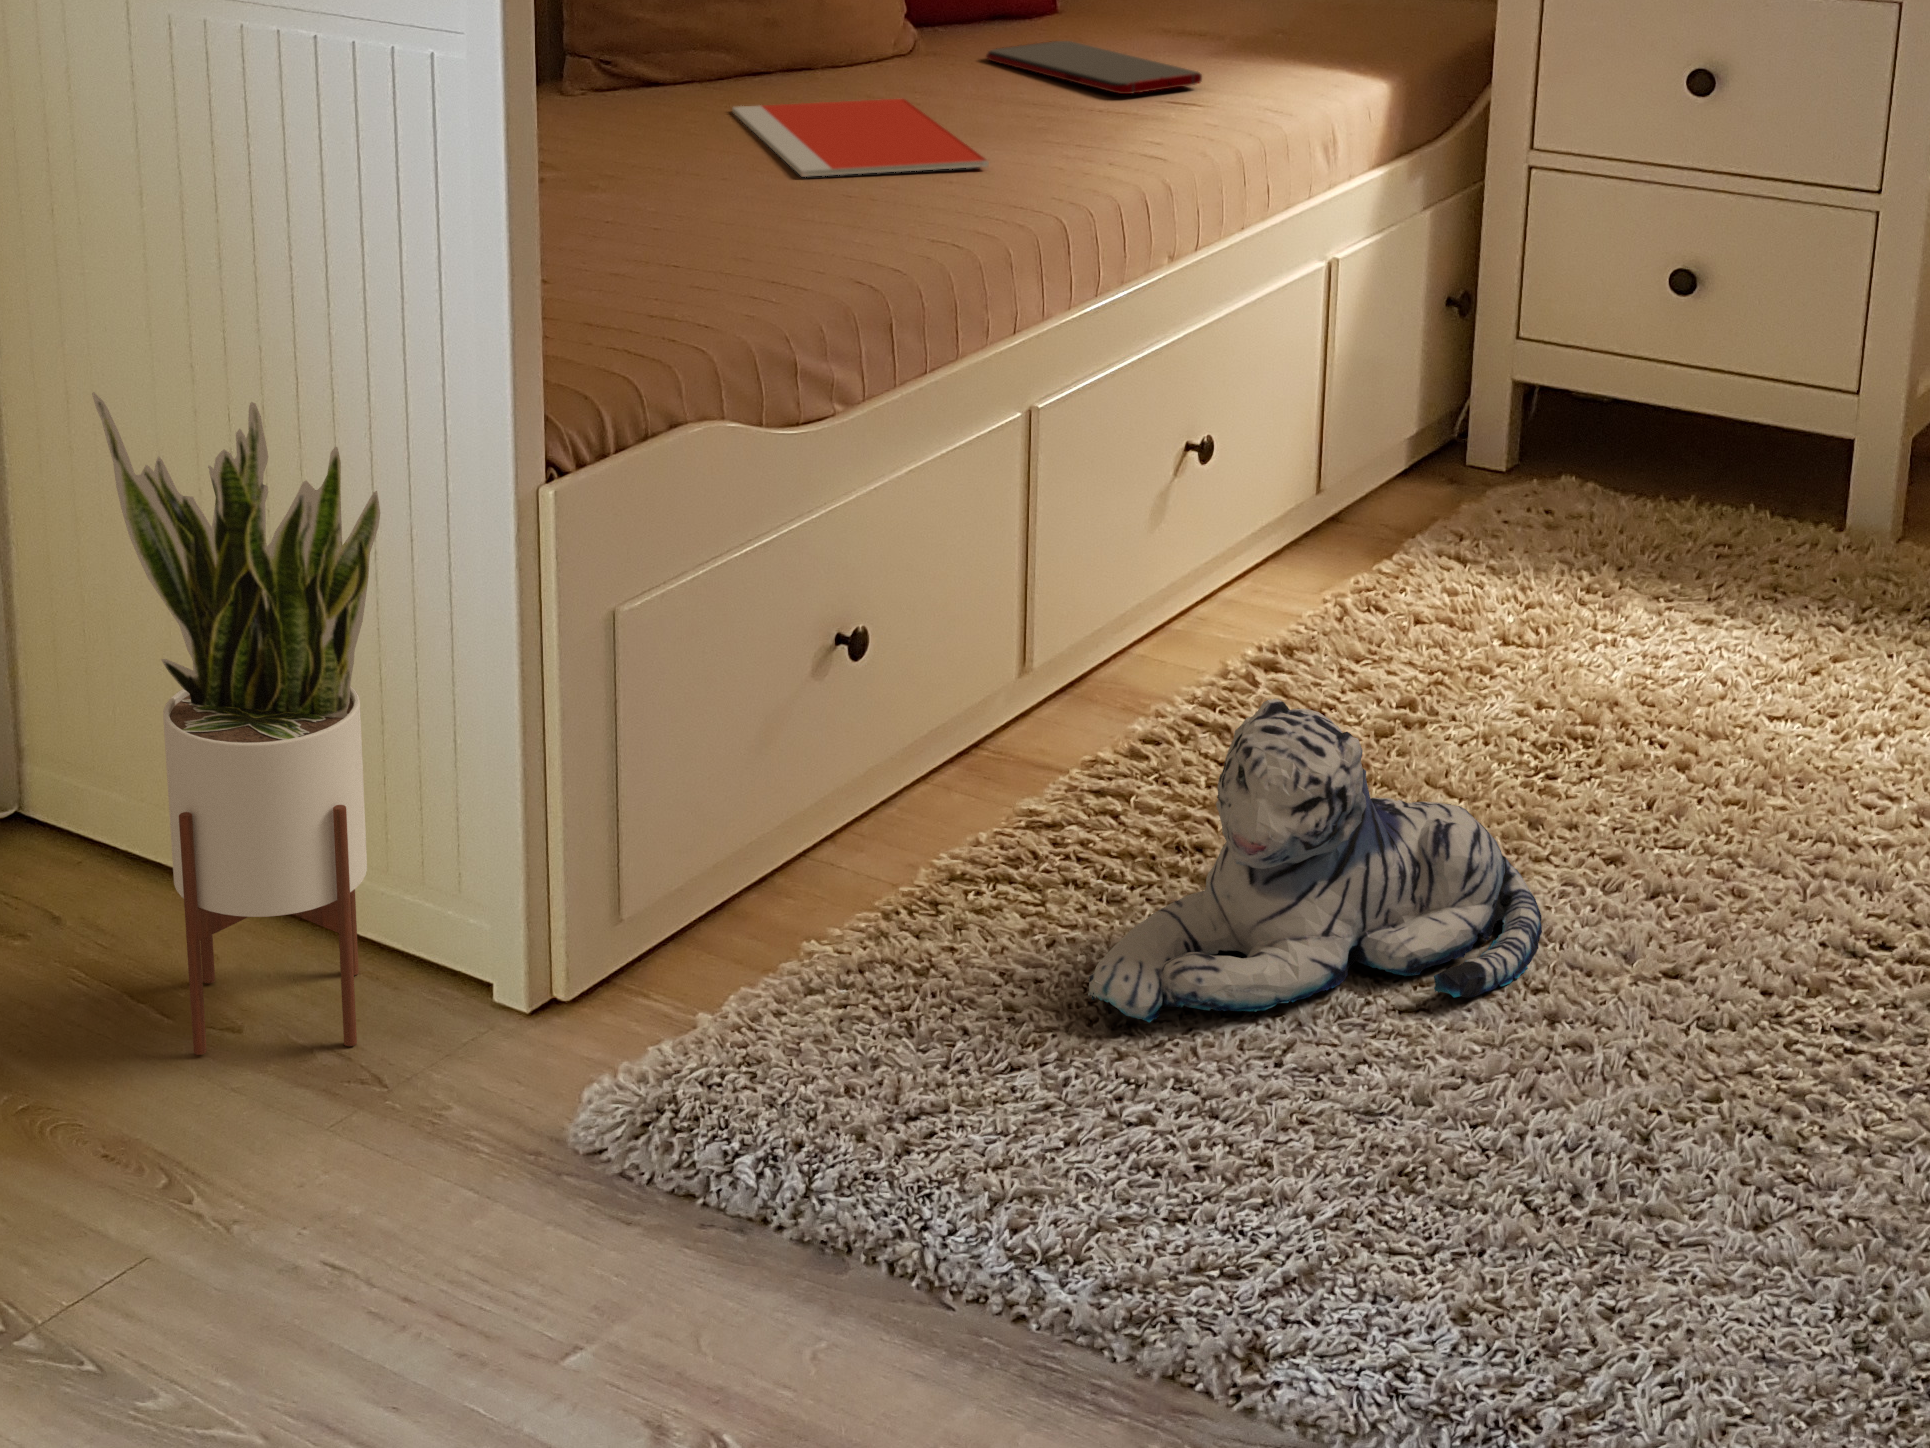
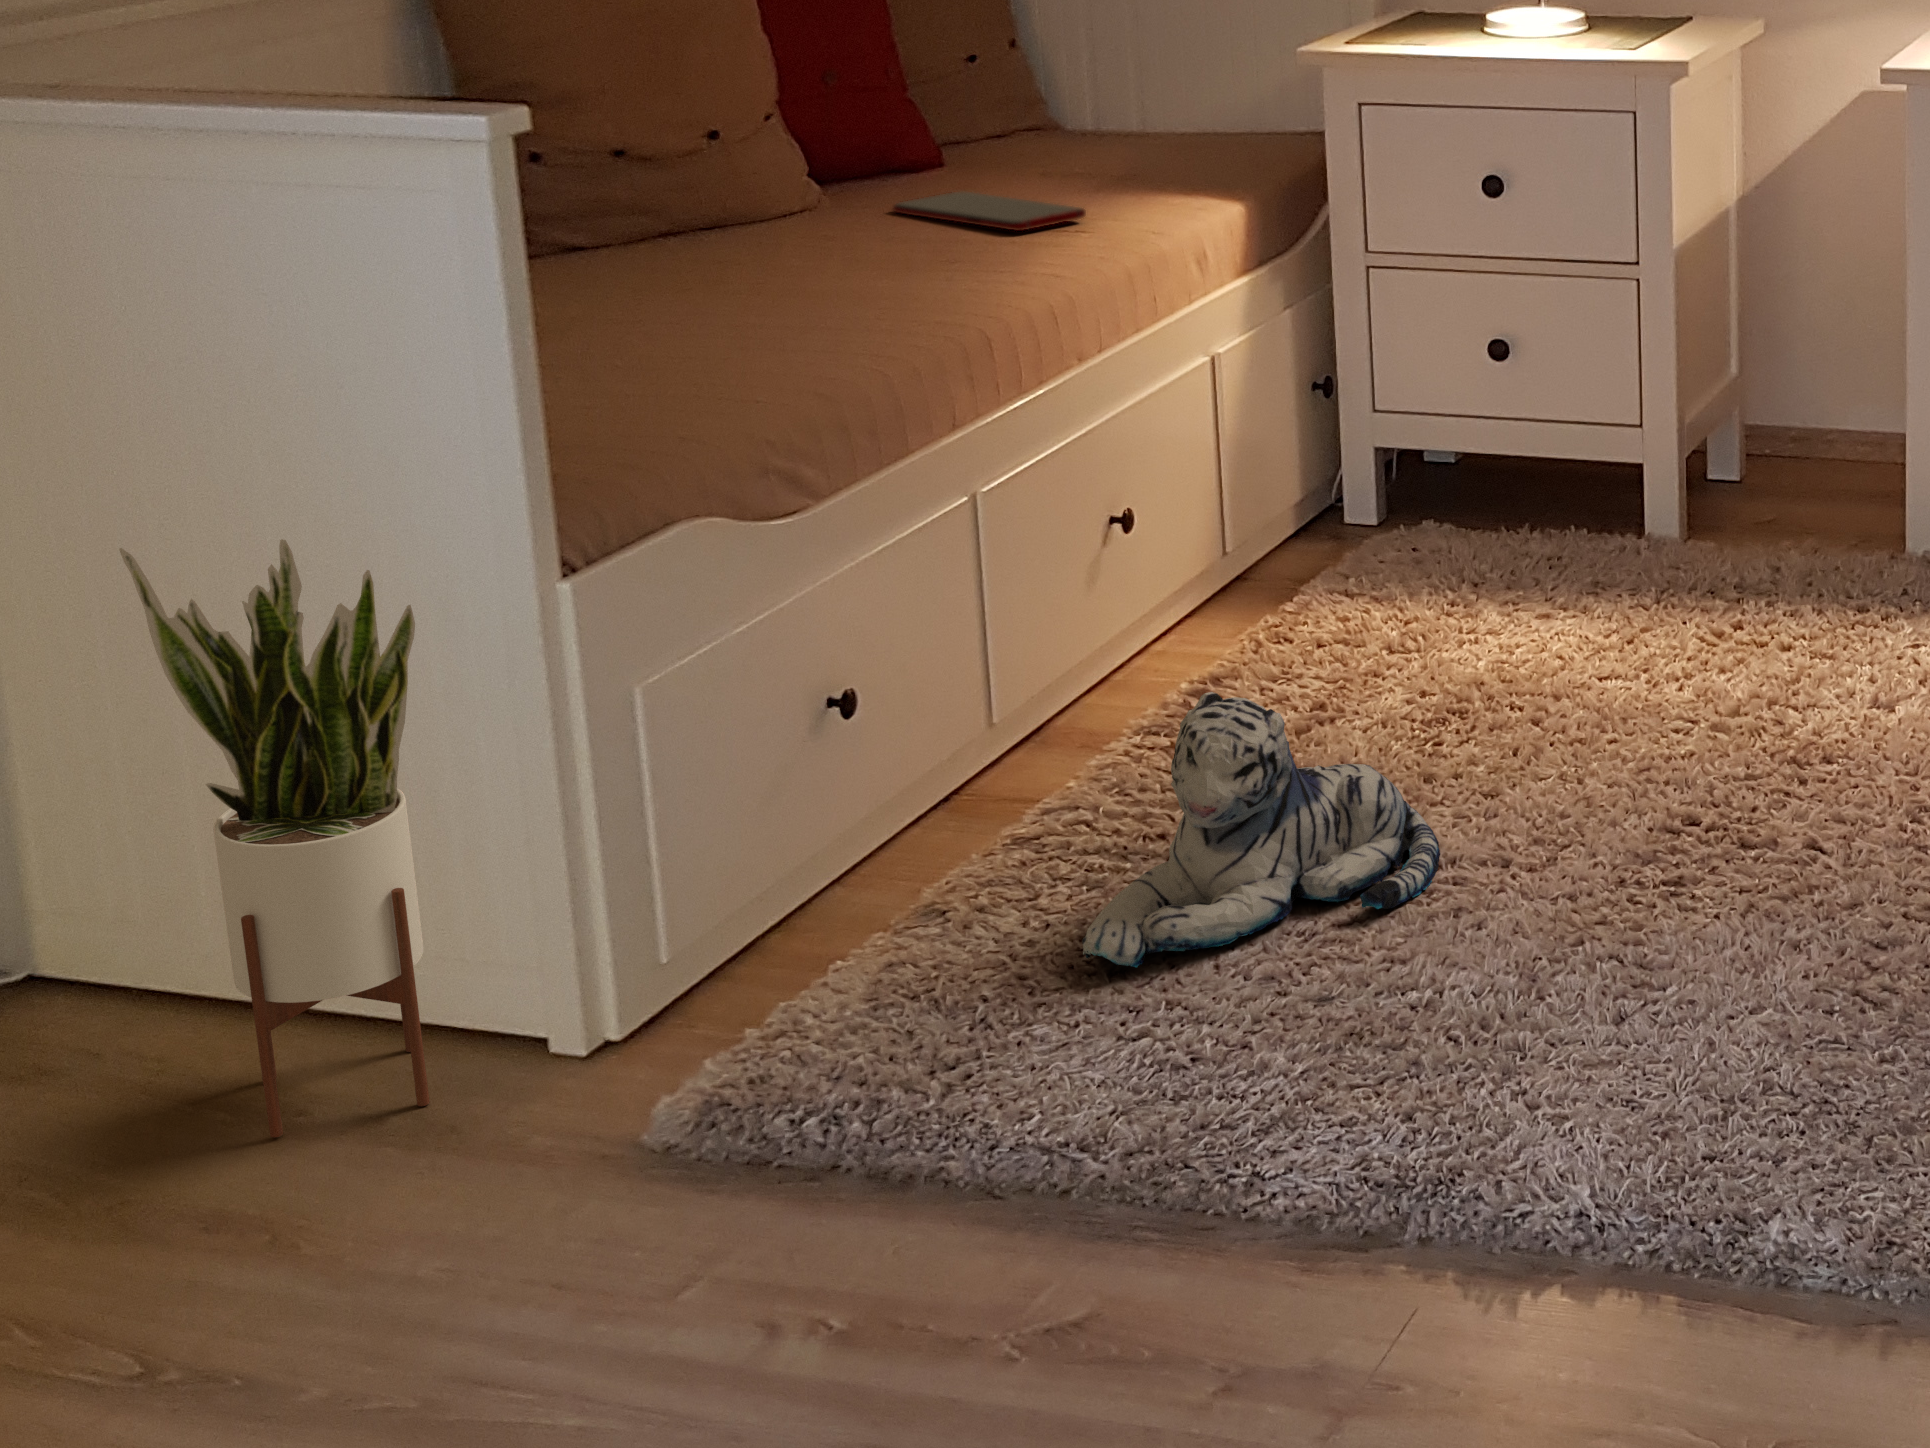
notebook: present [732,99,989,177] -> none [669,248,914,318]

